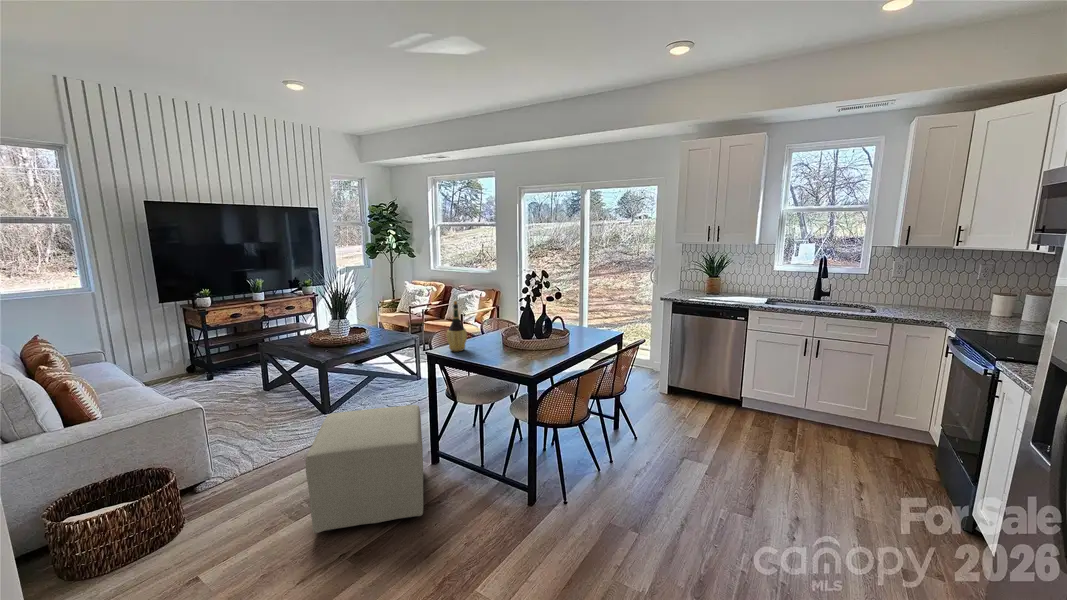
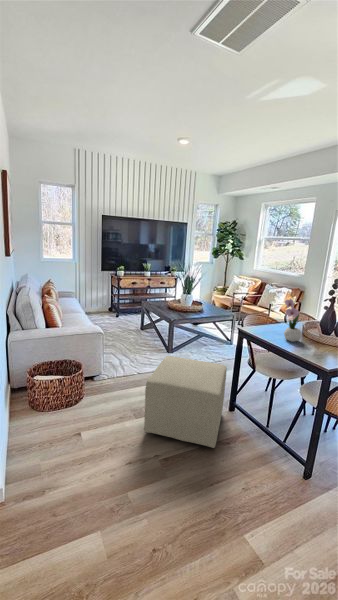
flower arrangement: none [478,294,505,354] -> present [284,292,302,342]
wine bottle: present [446,301,467,351] -> none [256,294,272,333]

